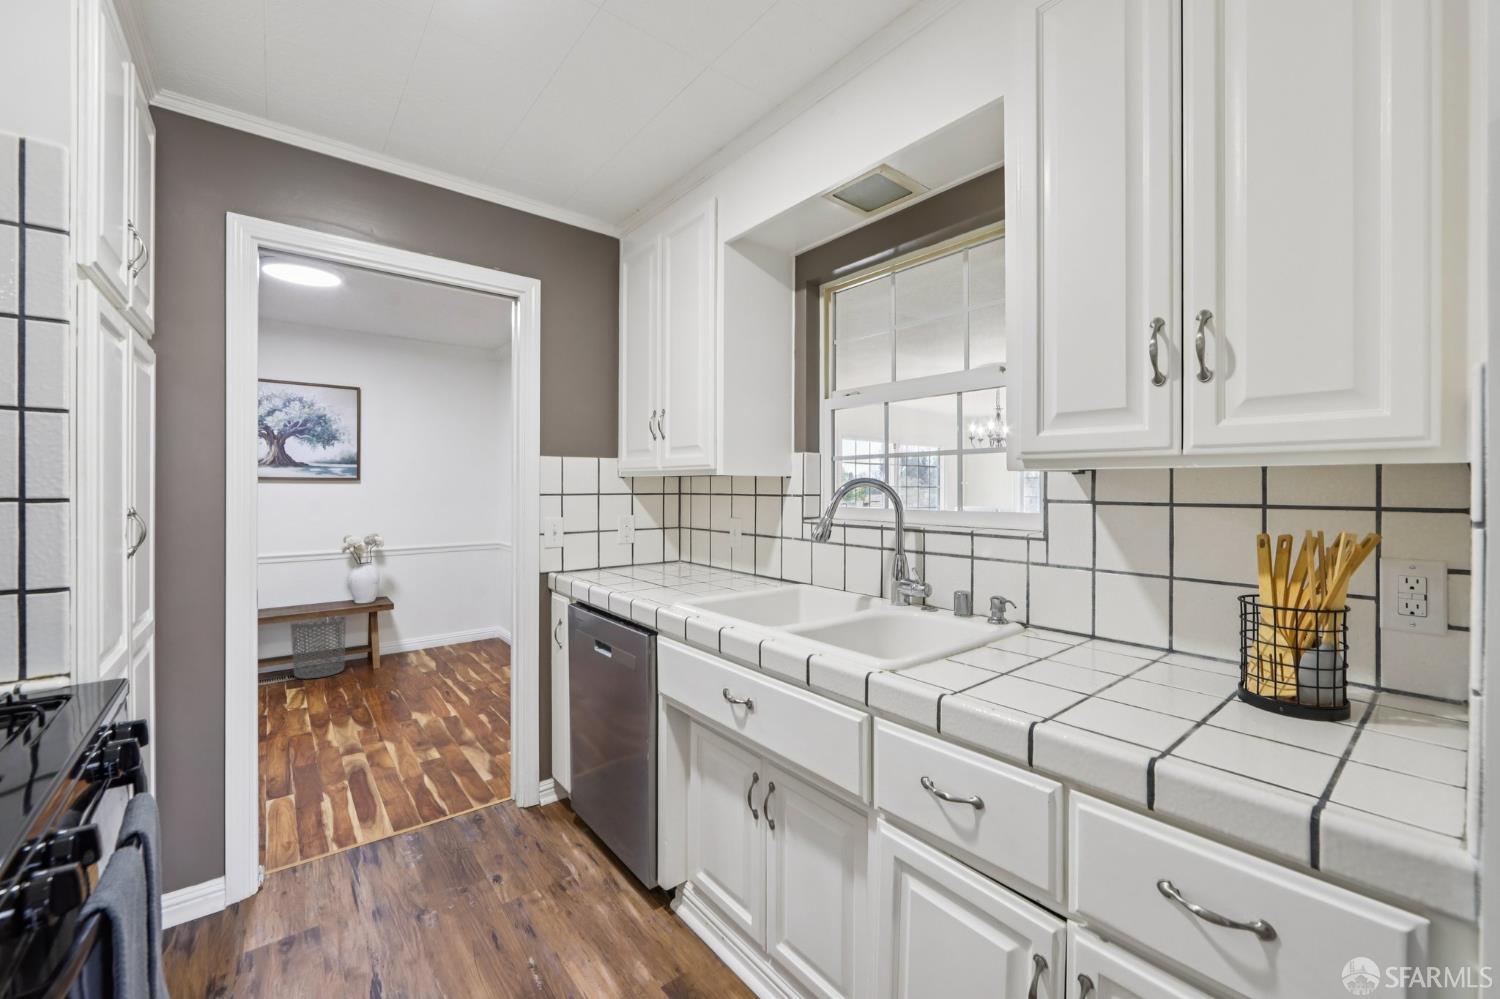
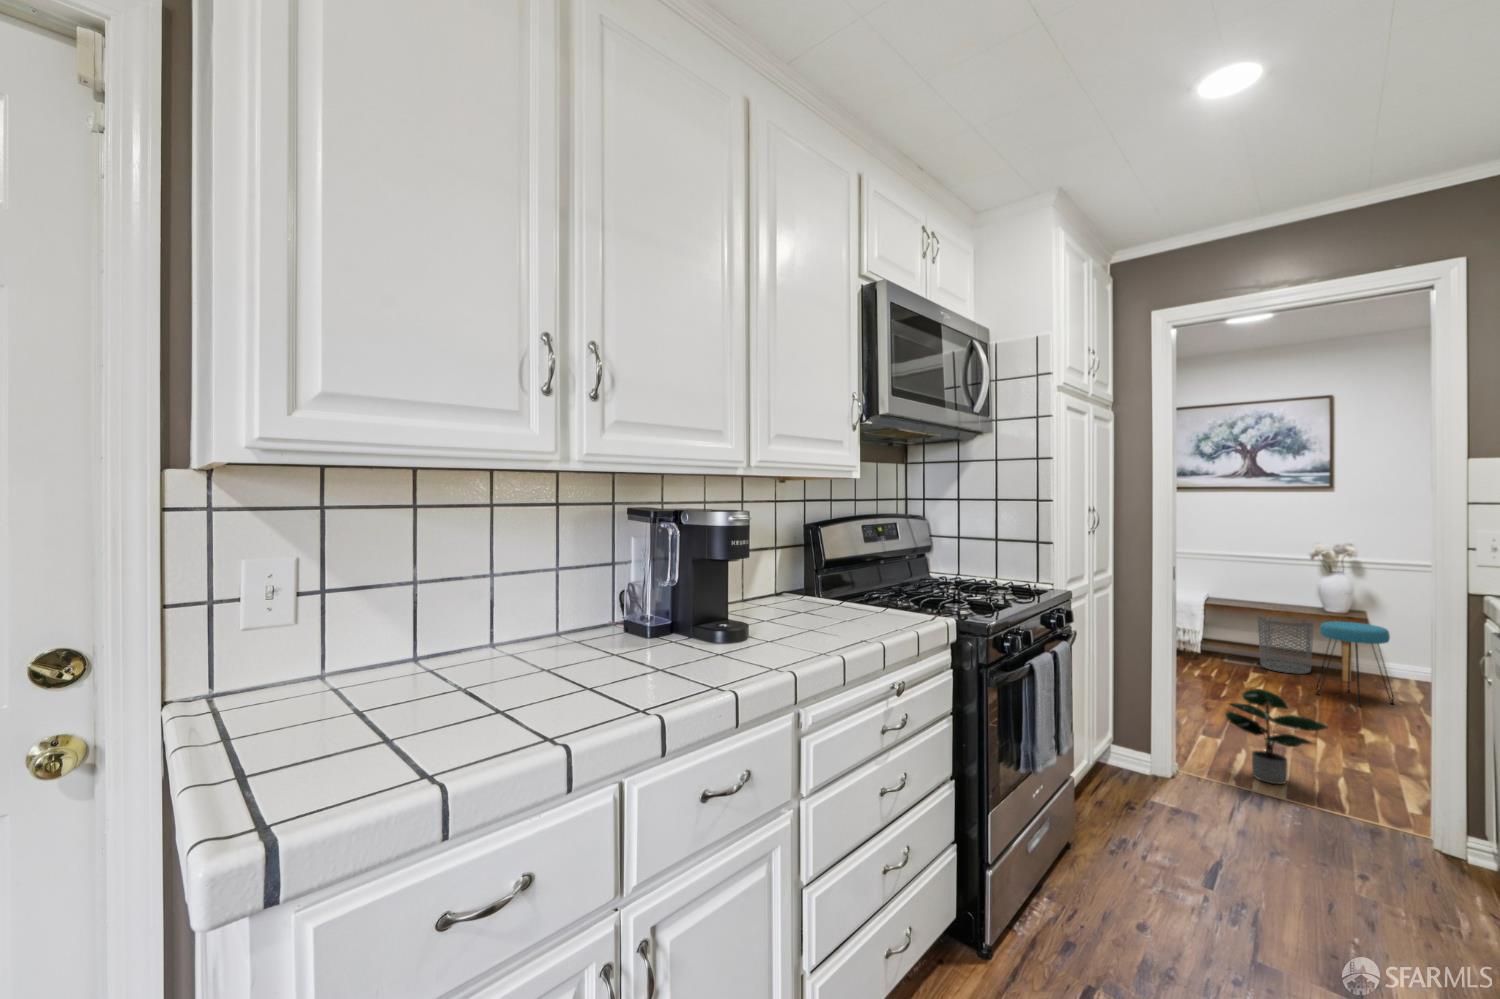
stool: none [359,611,423,692] -> present [1316,622,1394,706]
potted plant: none [315,714,425,825] -> present [1226,689,1328,784]

